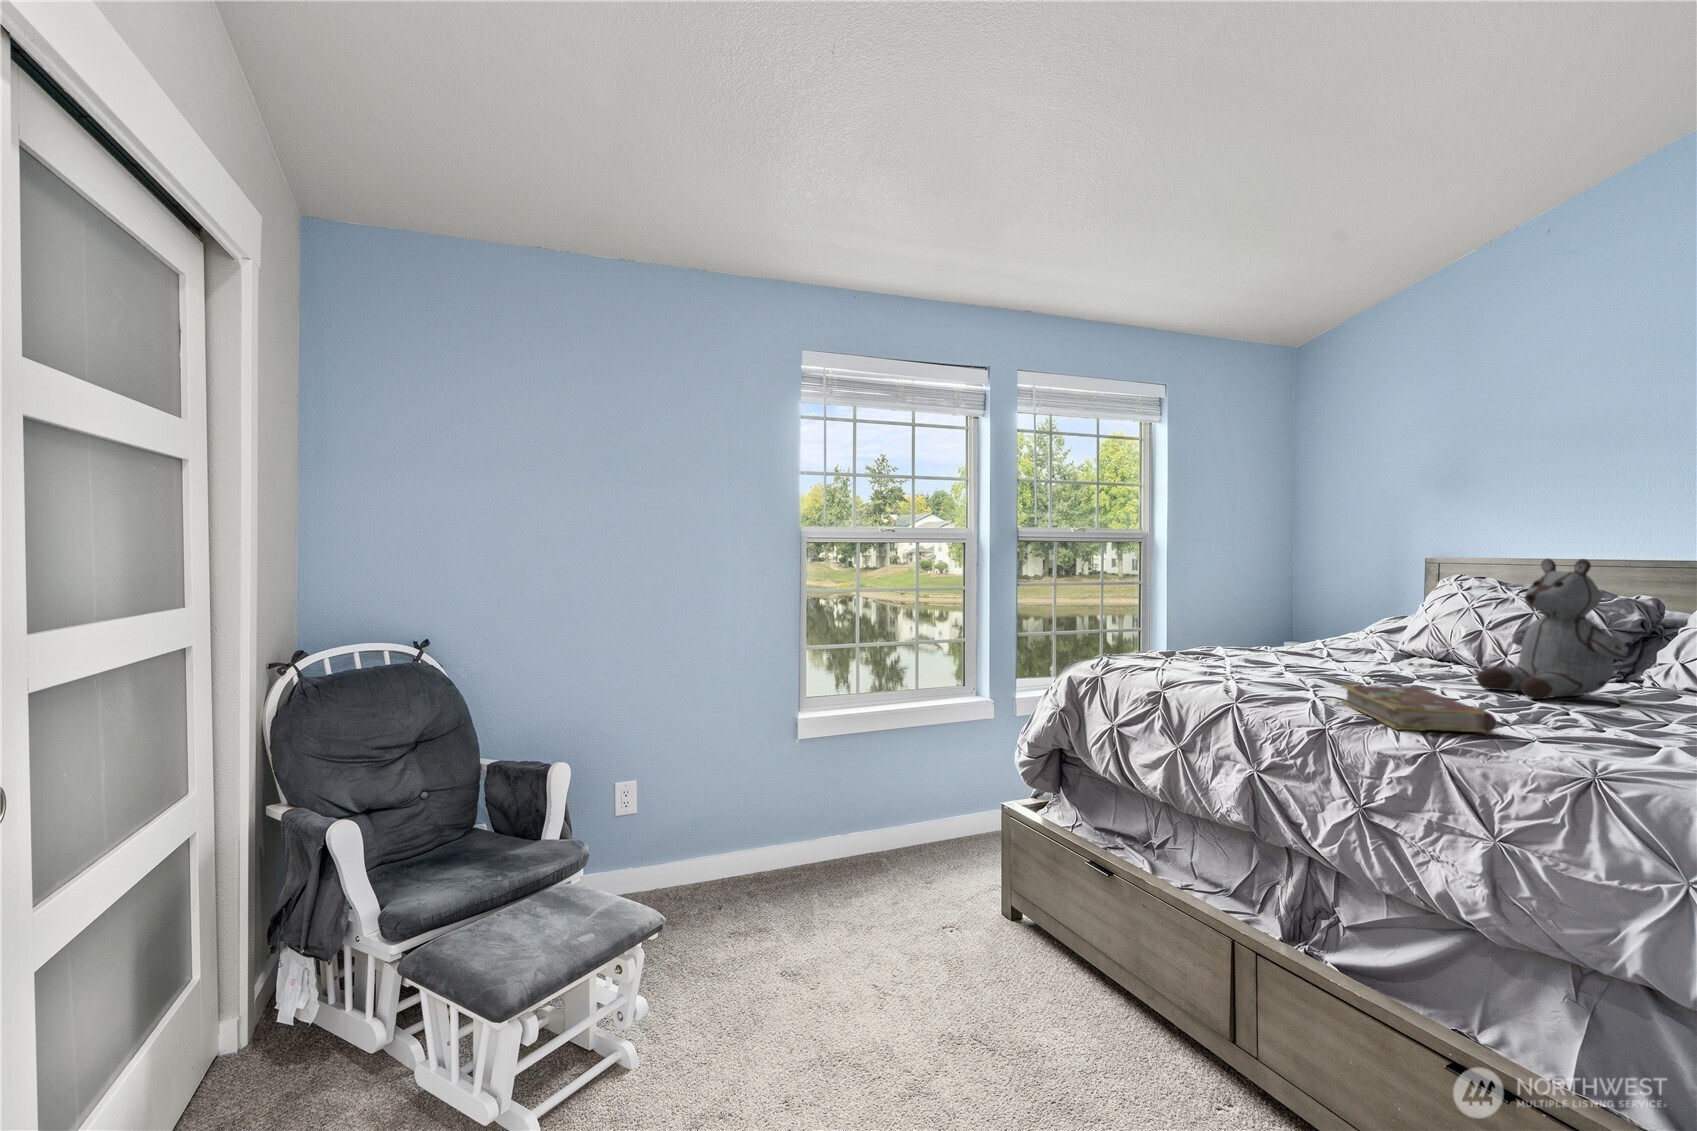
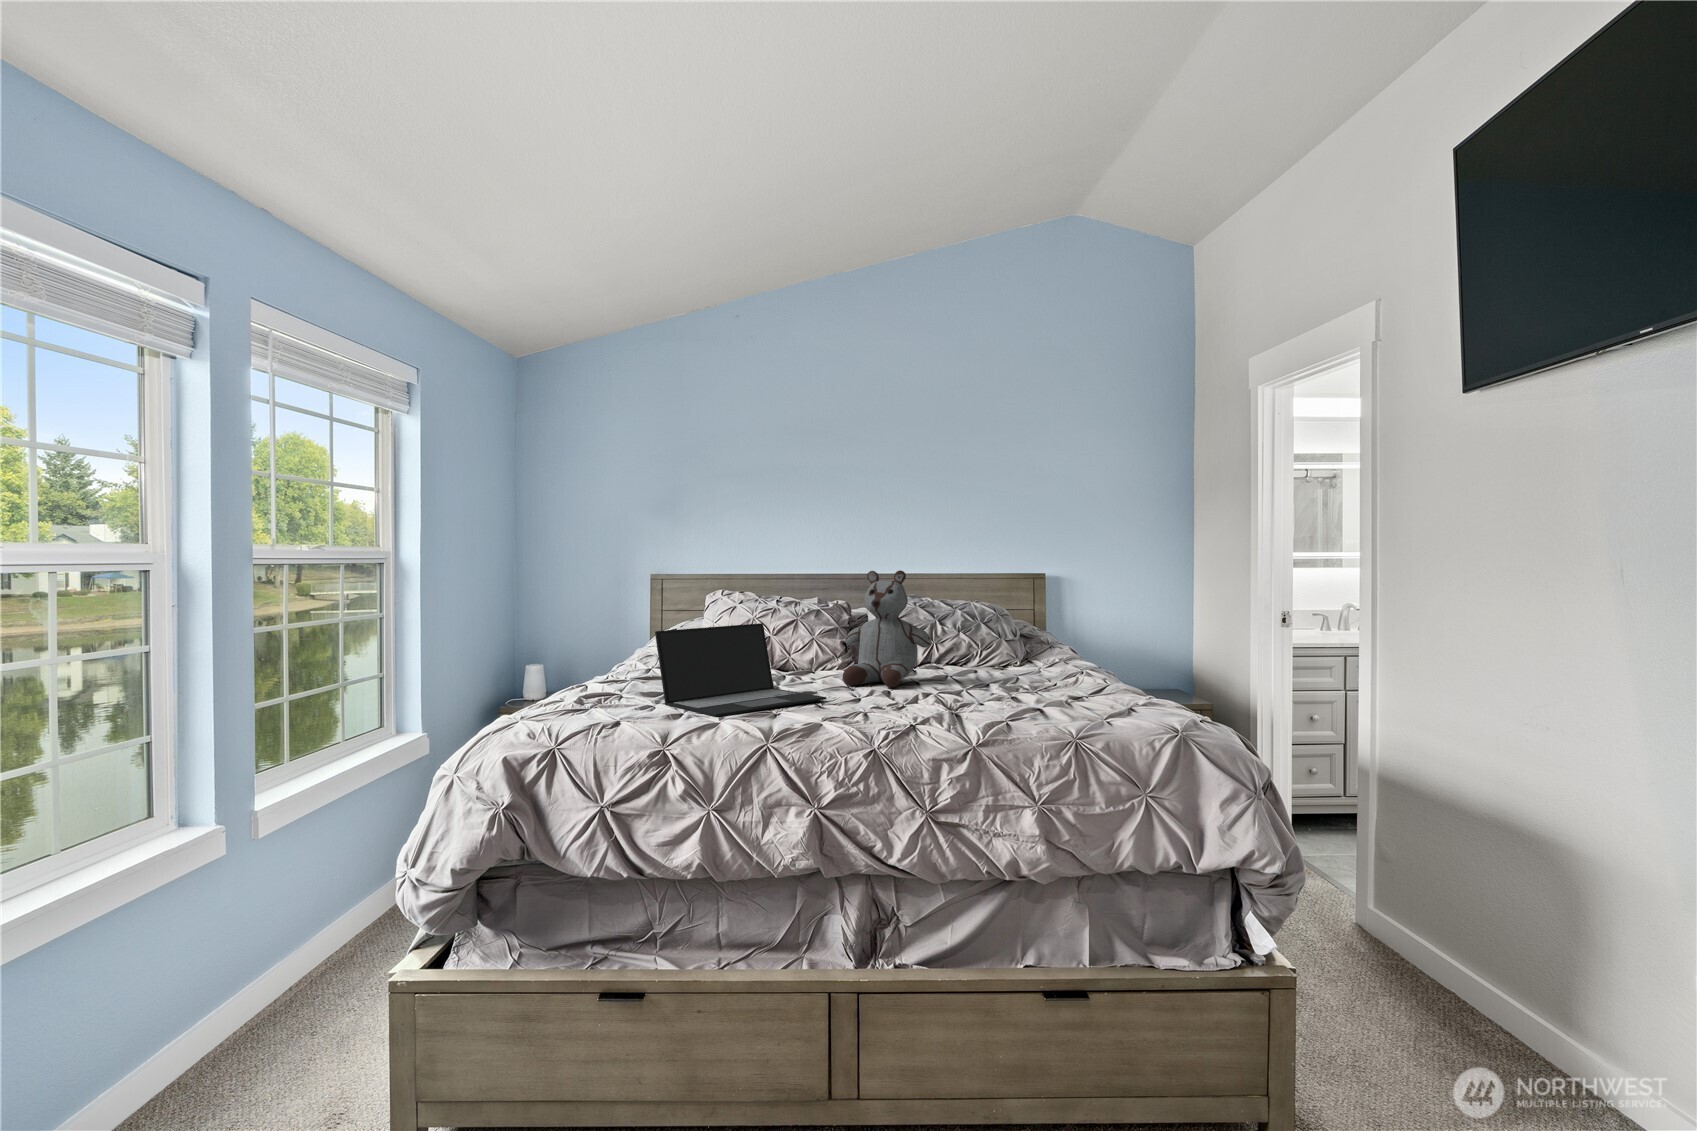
laptop: none [1234,605,1393,691] -> present [655,623,827,717]
book: present [1341,684,1496,732] -> none [834,692,974,731]

